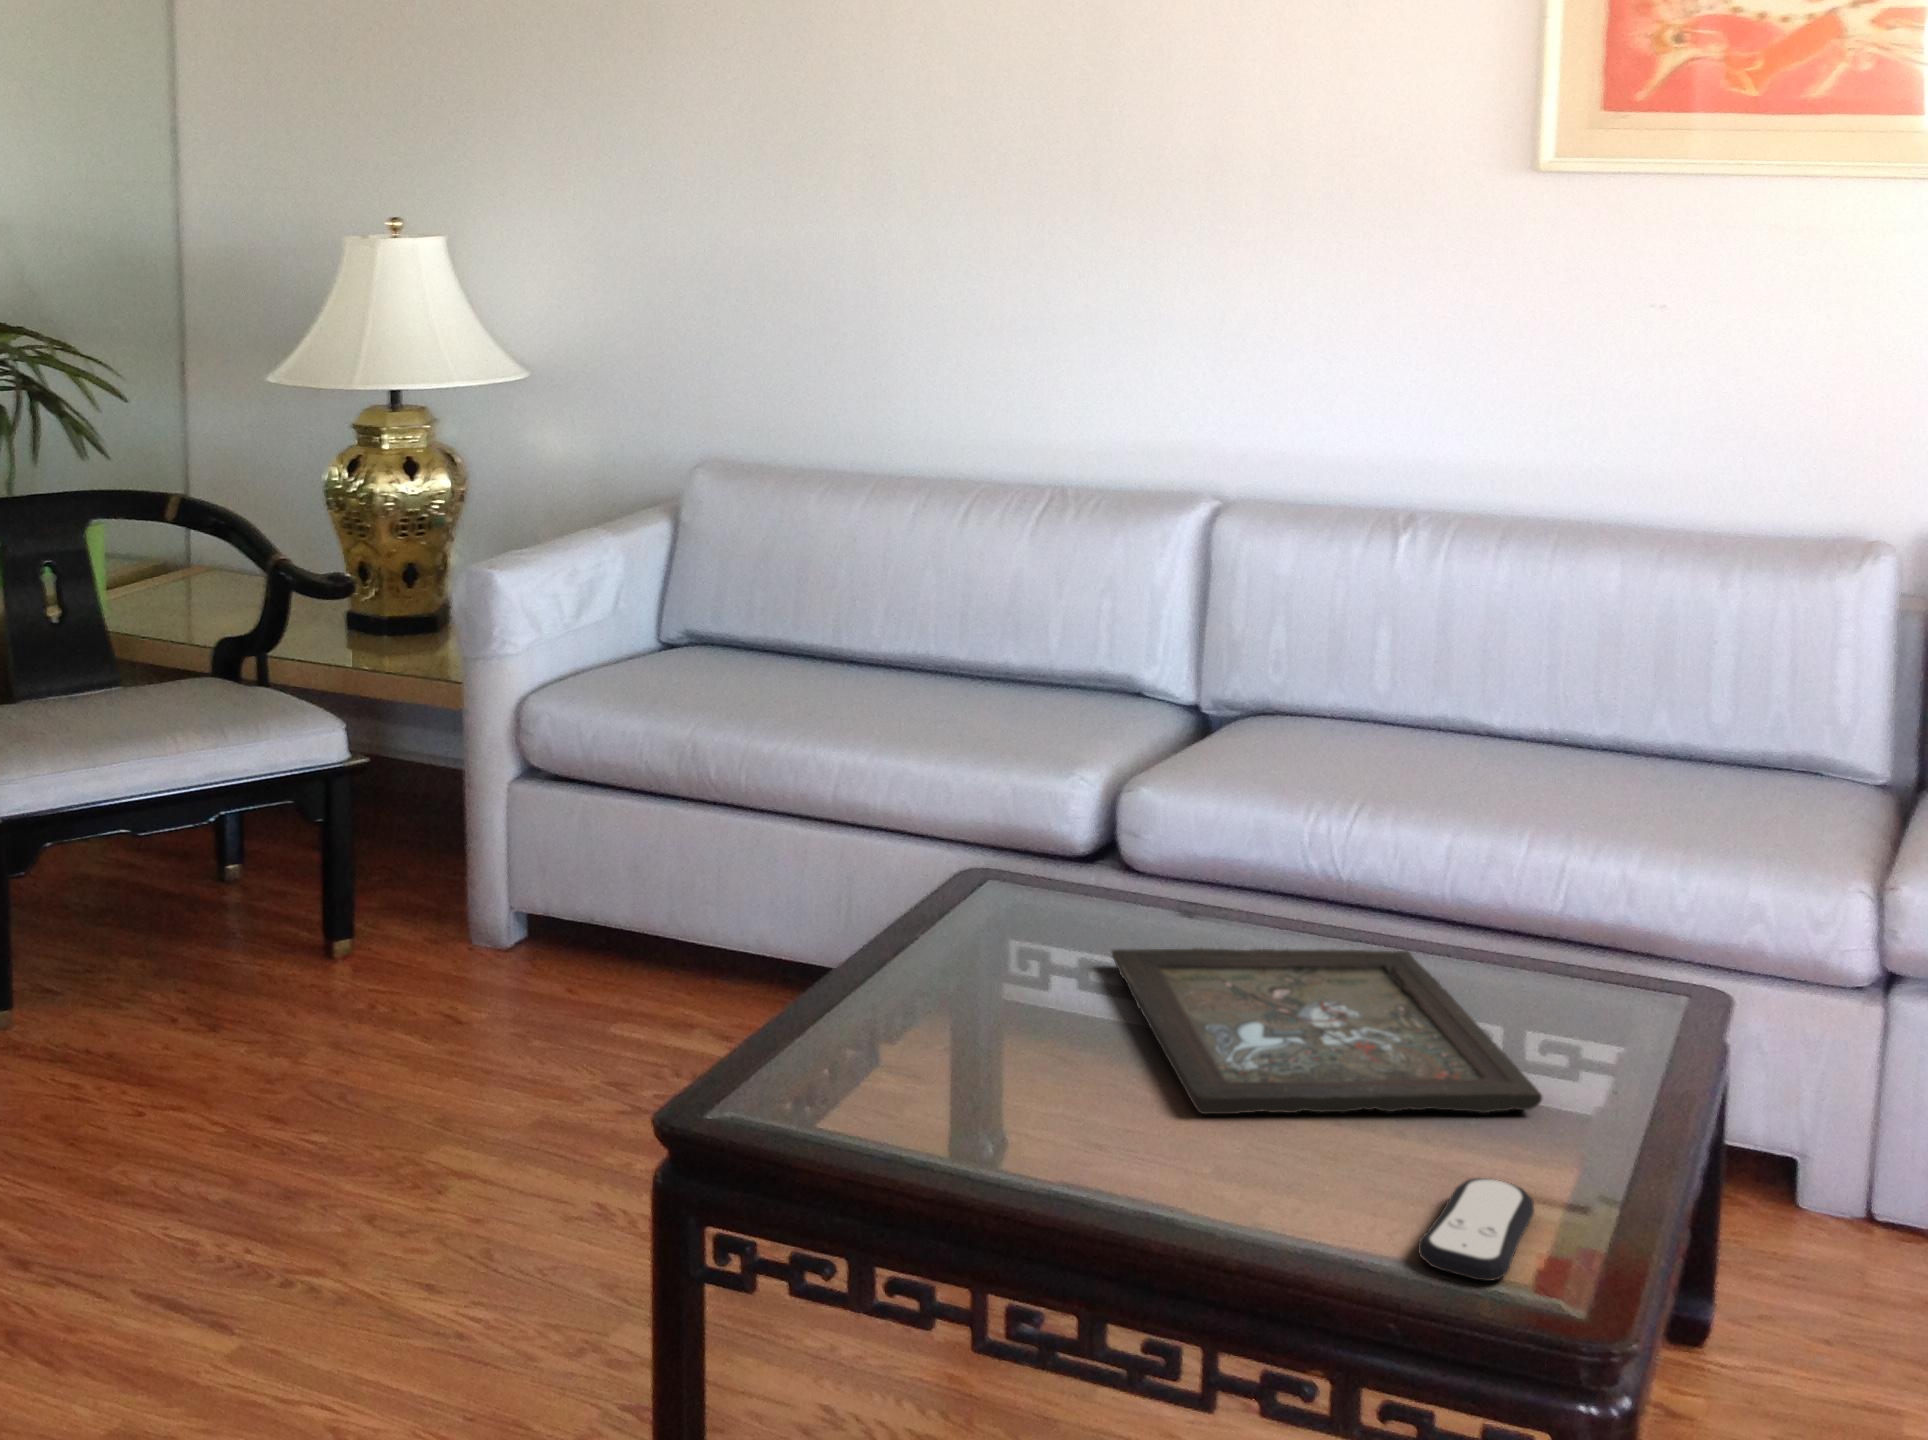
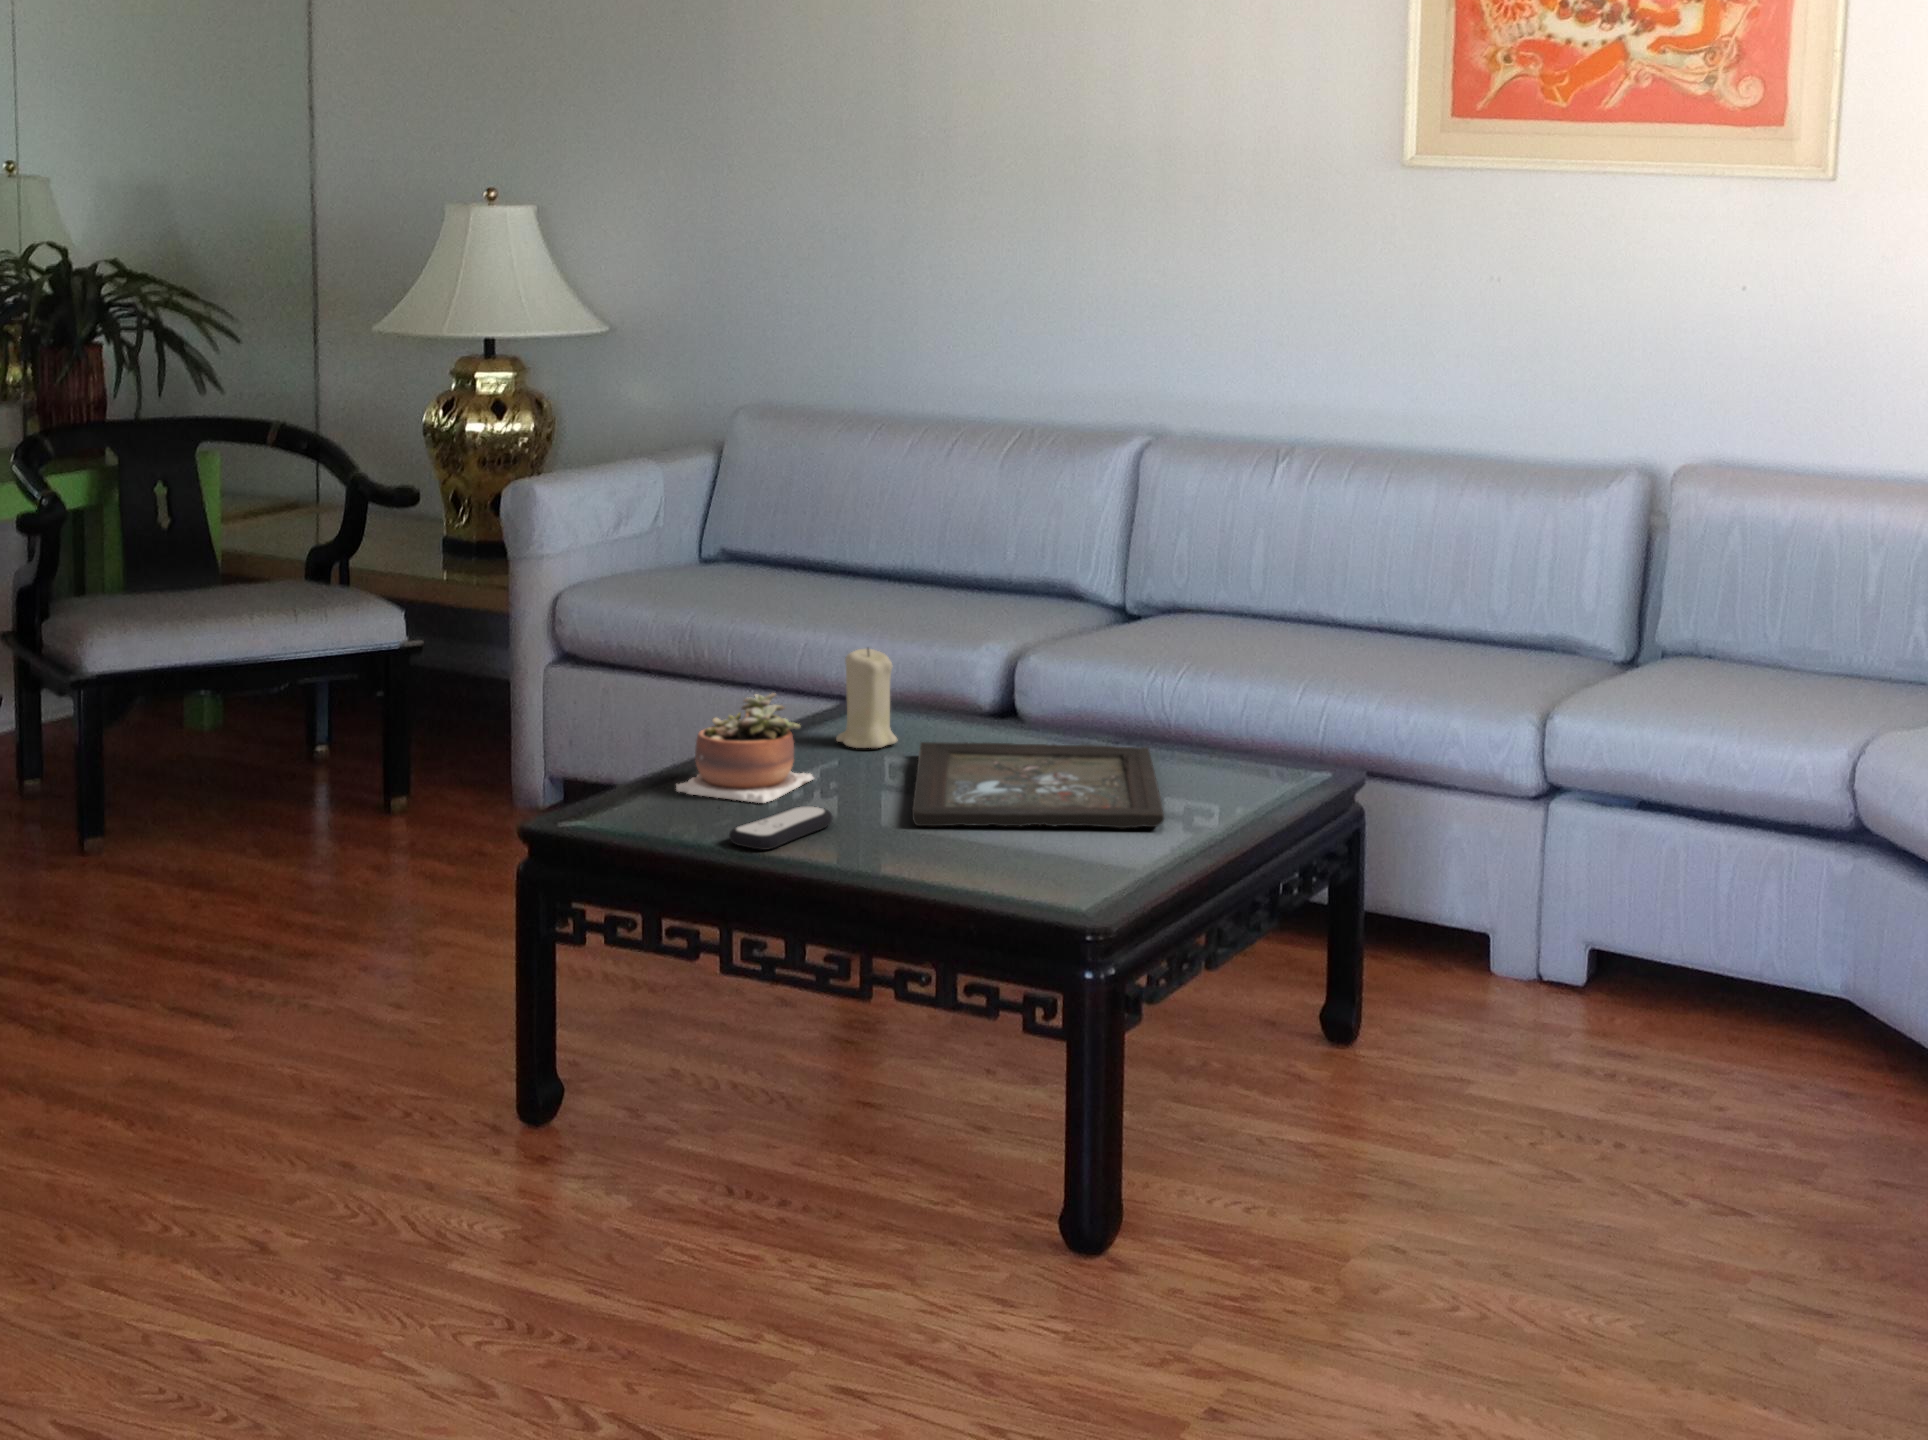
candle: none [986,822,1068,955] -> present [836,648,897,748]
succulent plant: none [835,908,1003,1071] -> present [676,693,814,803]
remote control: present [1418,1178,1534,1281] -> present [729,806,832,850]

